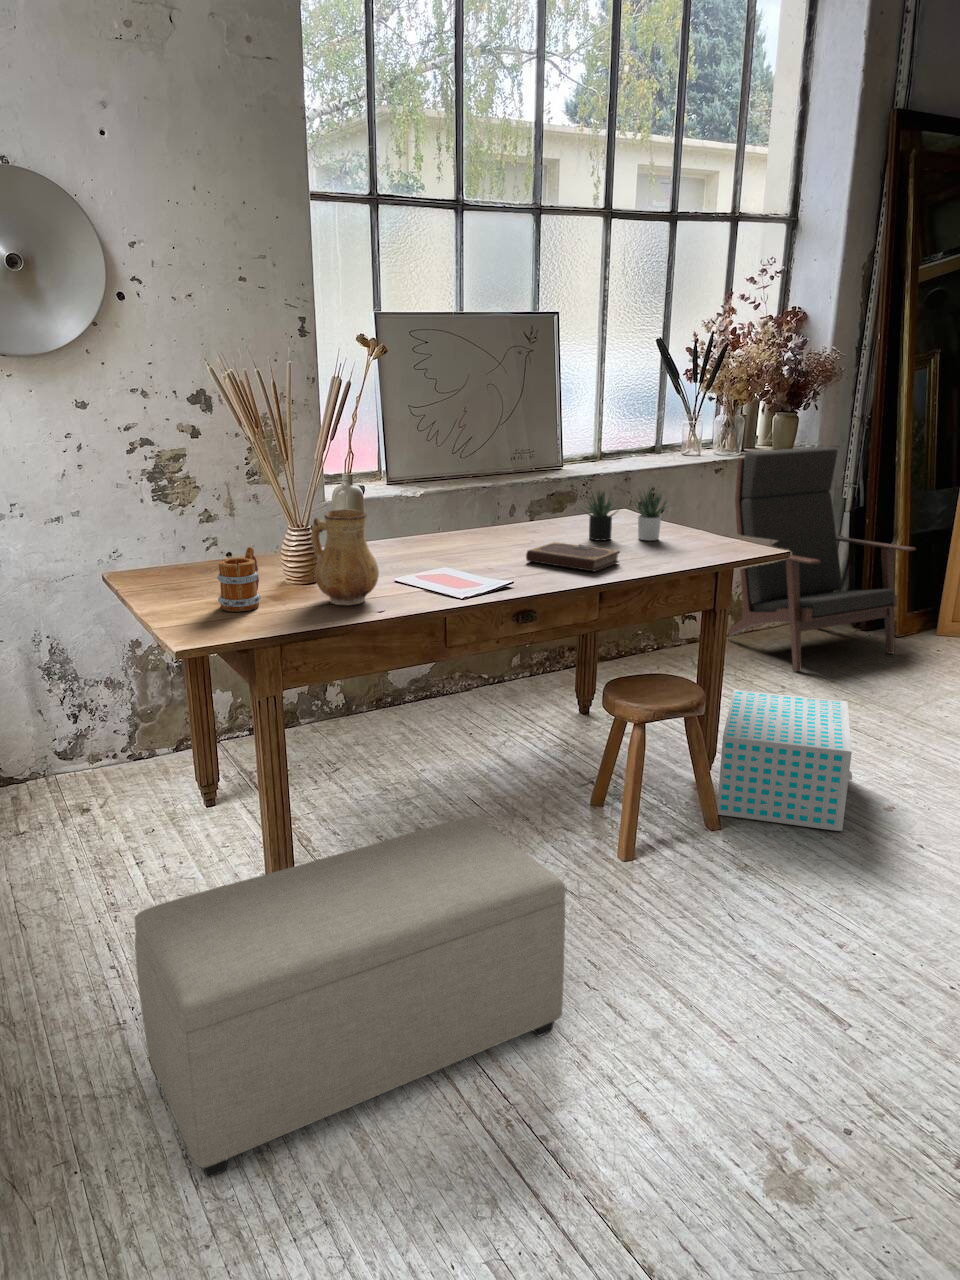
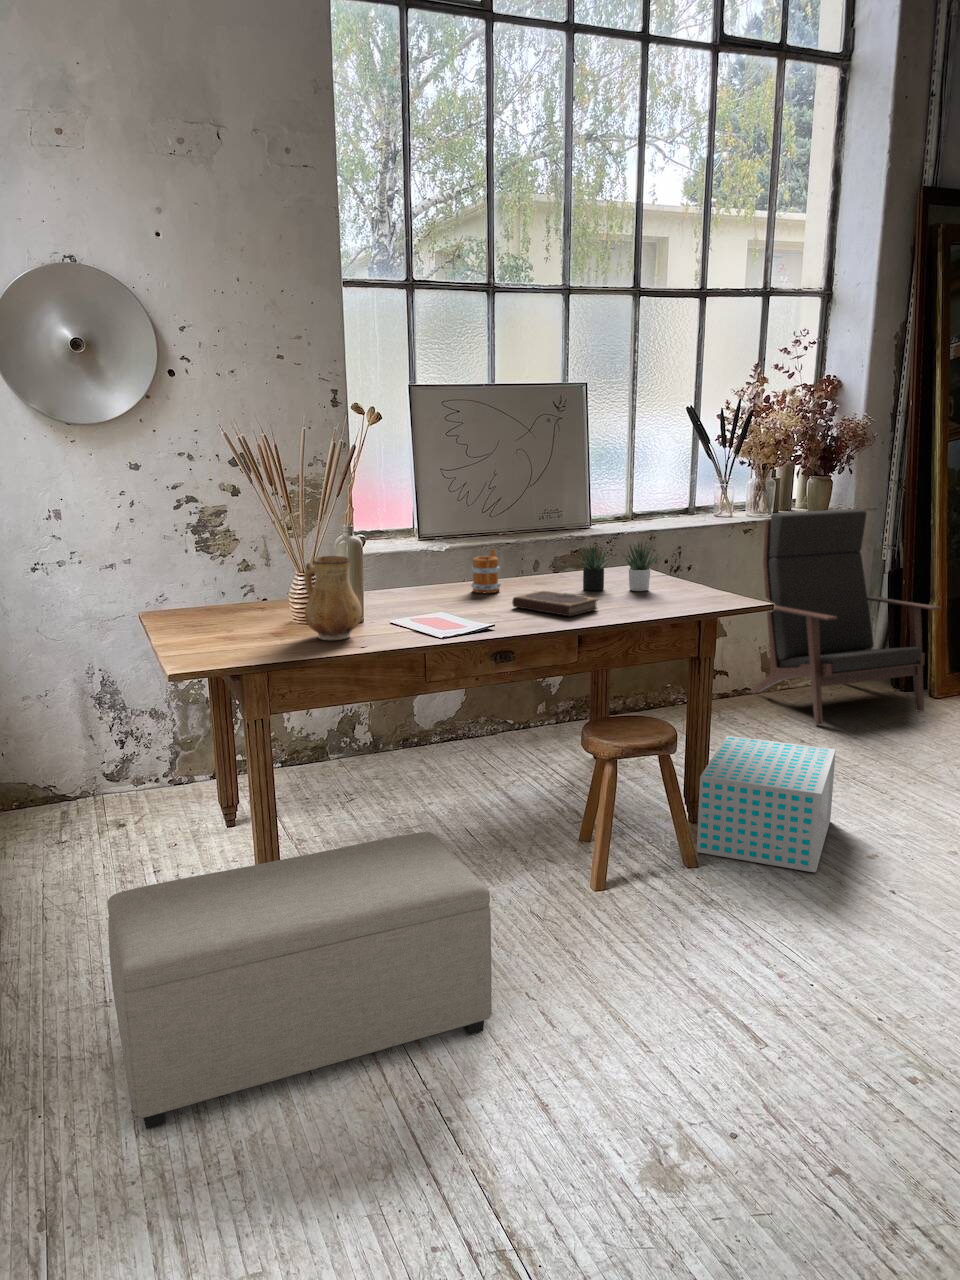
mug: present [217,547,261,611] -> present [471,549,501,593]

